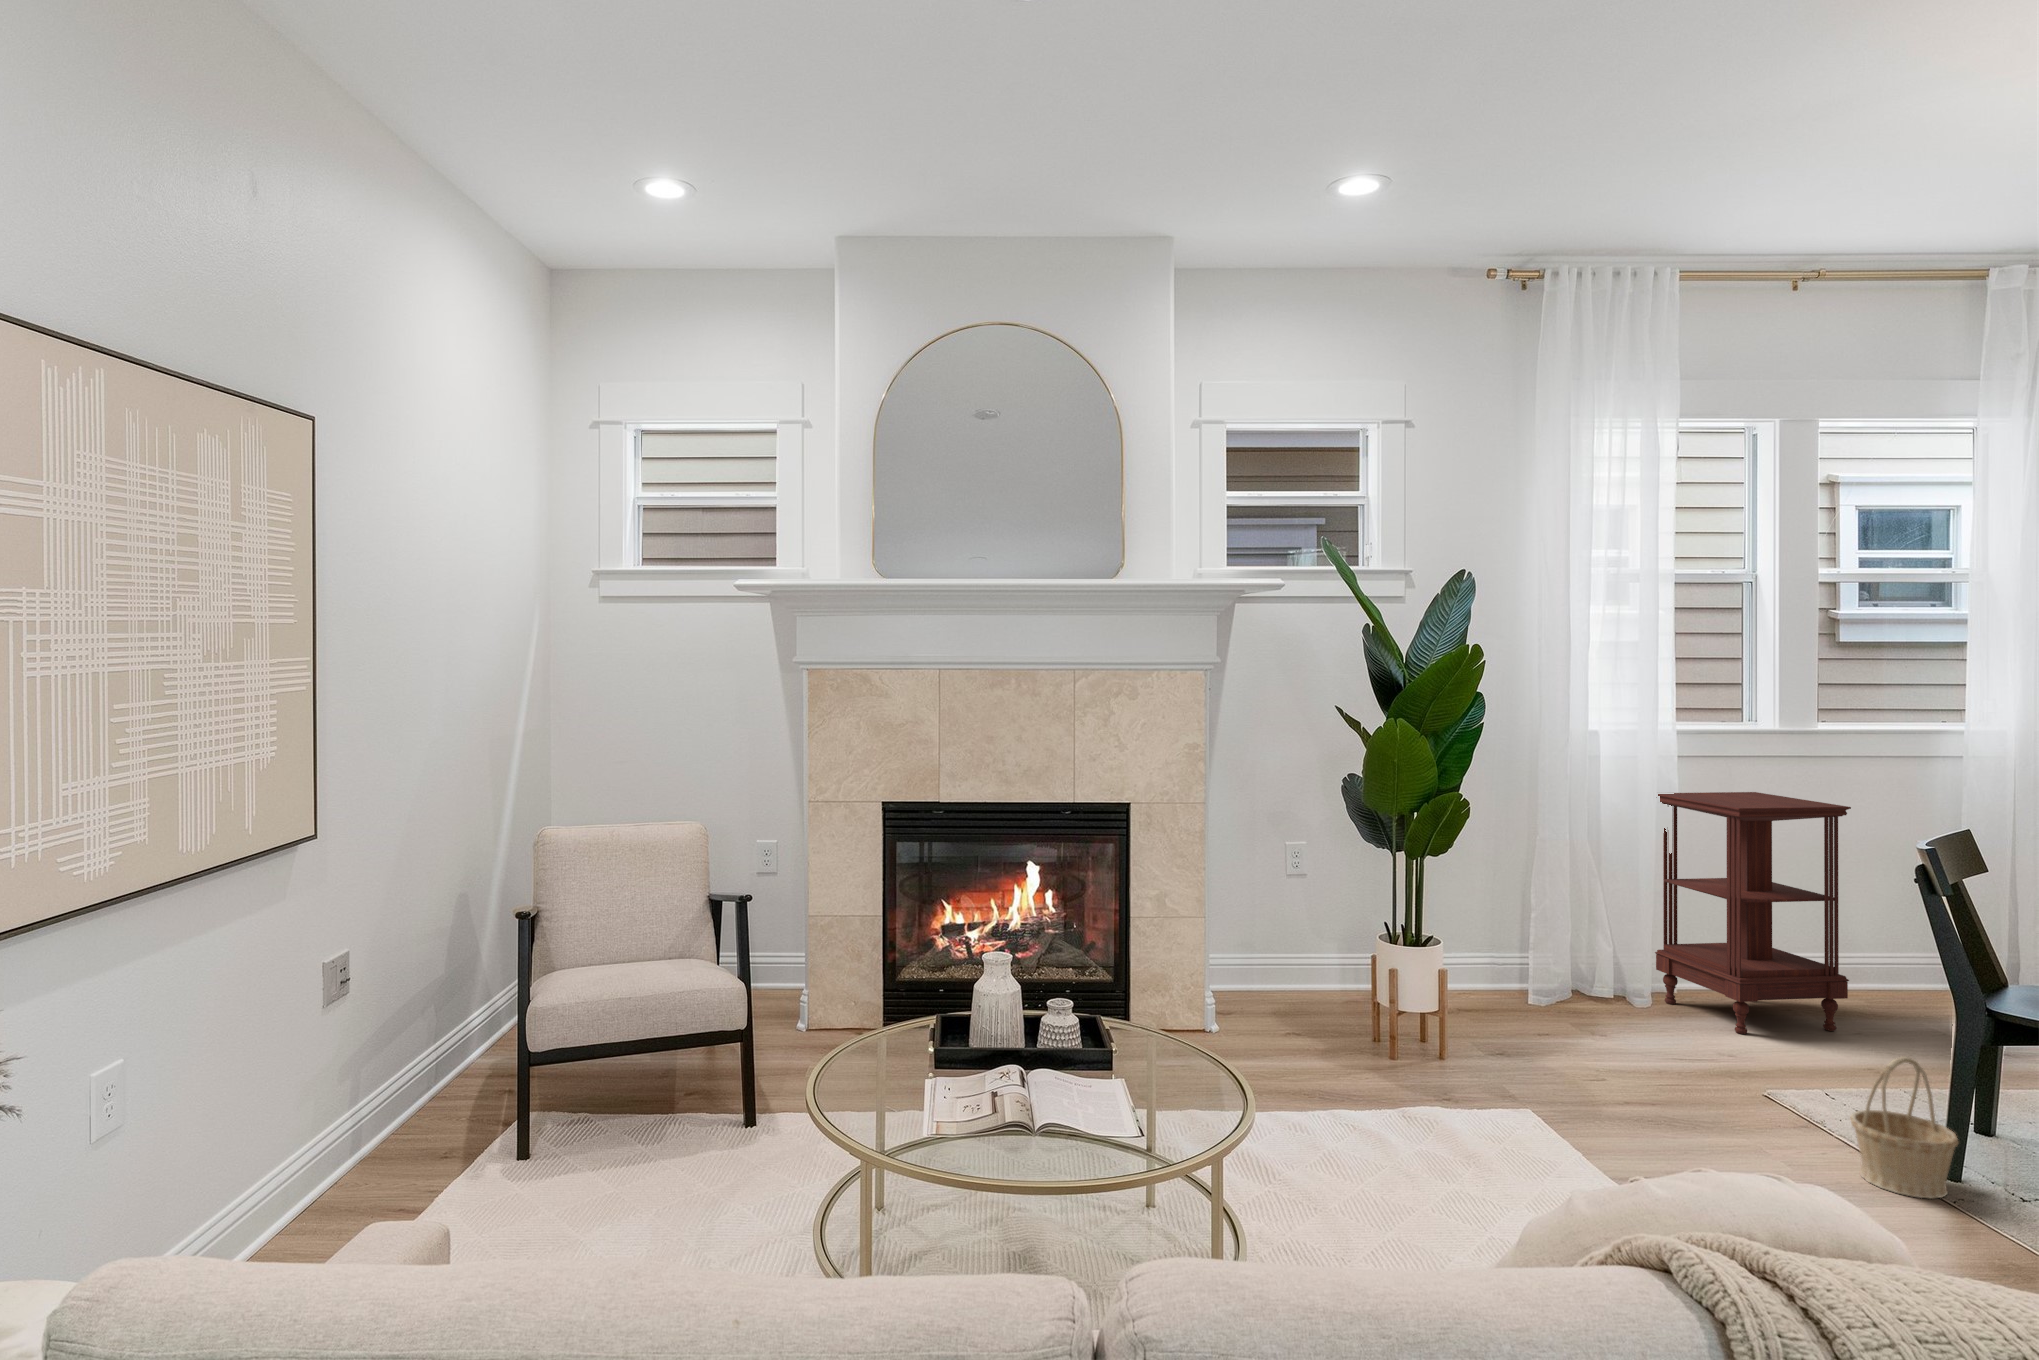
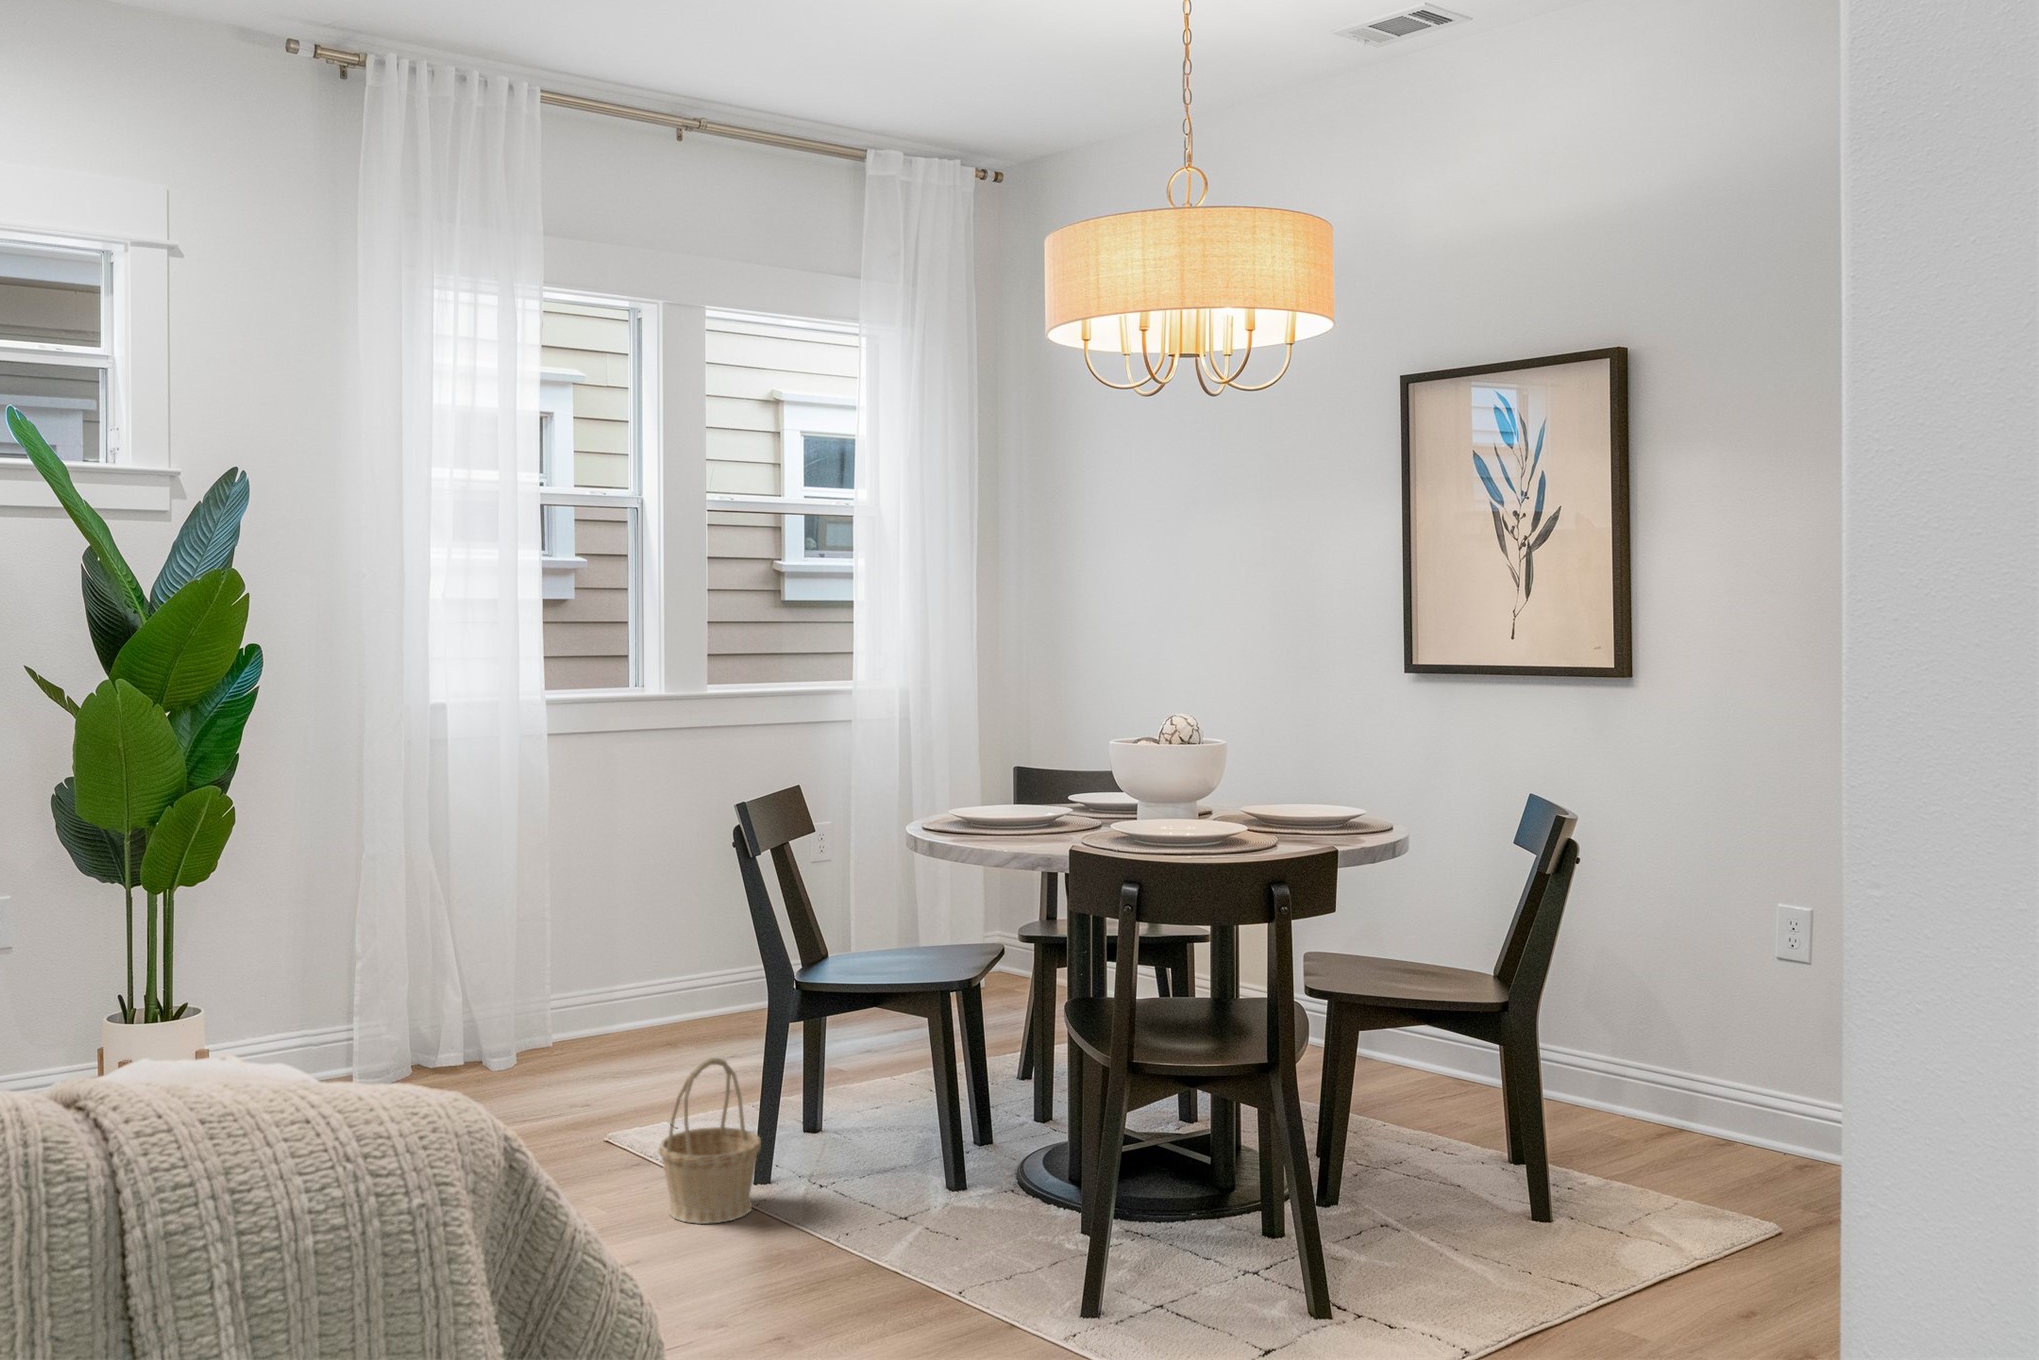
side table: present [1655,792,1851,1034] -> none [515,769,725,1074]

